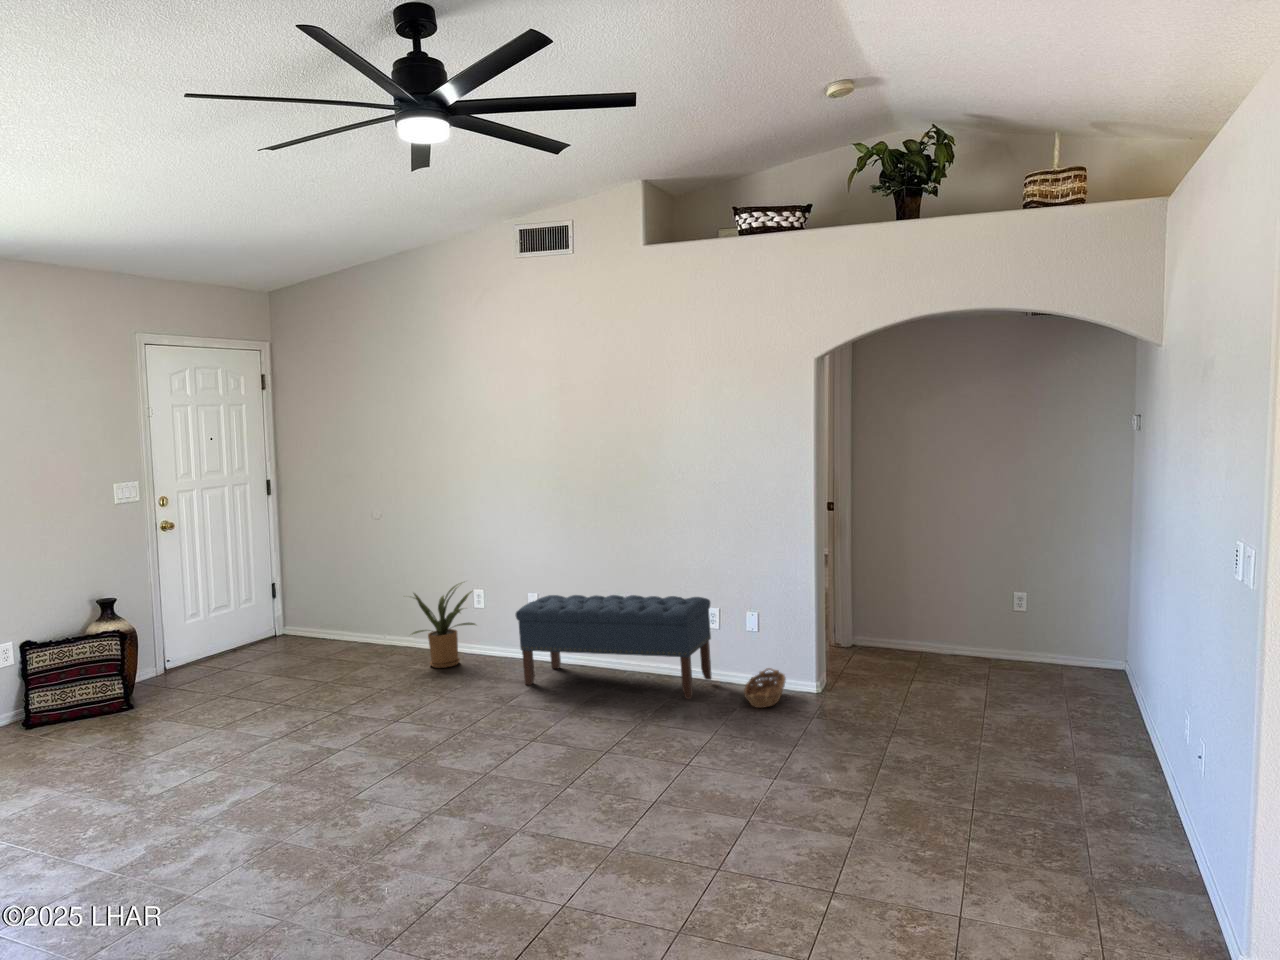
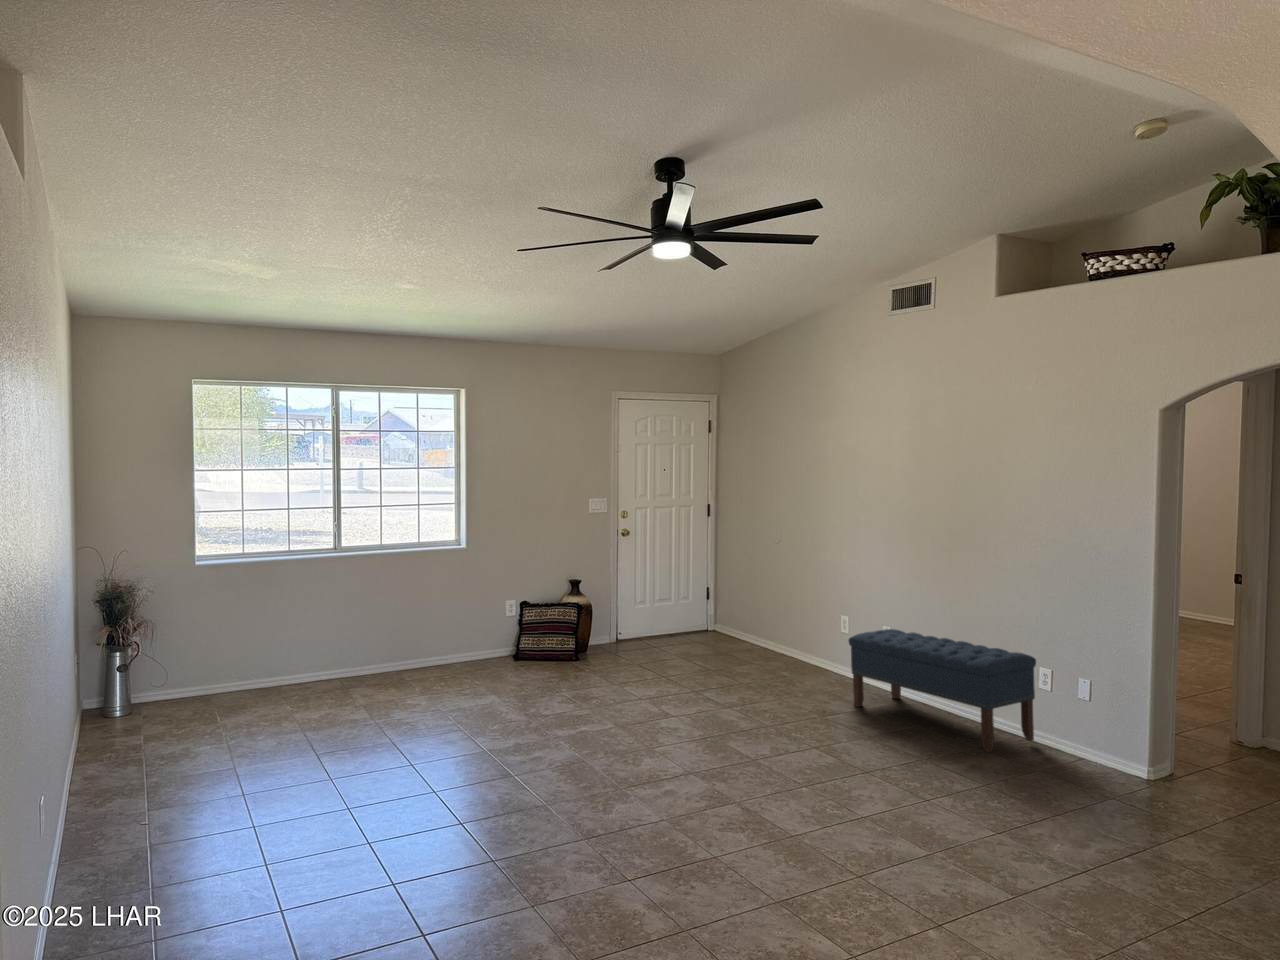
house plant: present [412,583,475,668] -> none [775,605,839,678]
basket: present [744,668,786,708] -> none [1027,738,1110,789]

